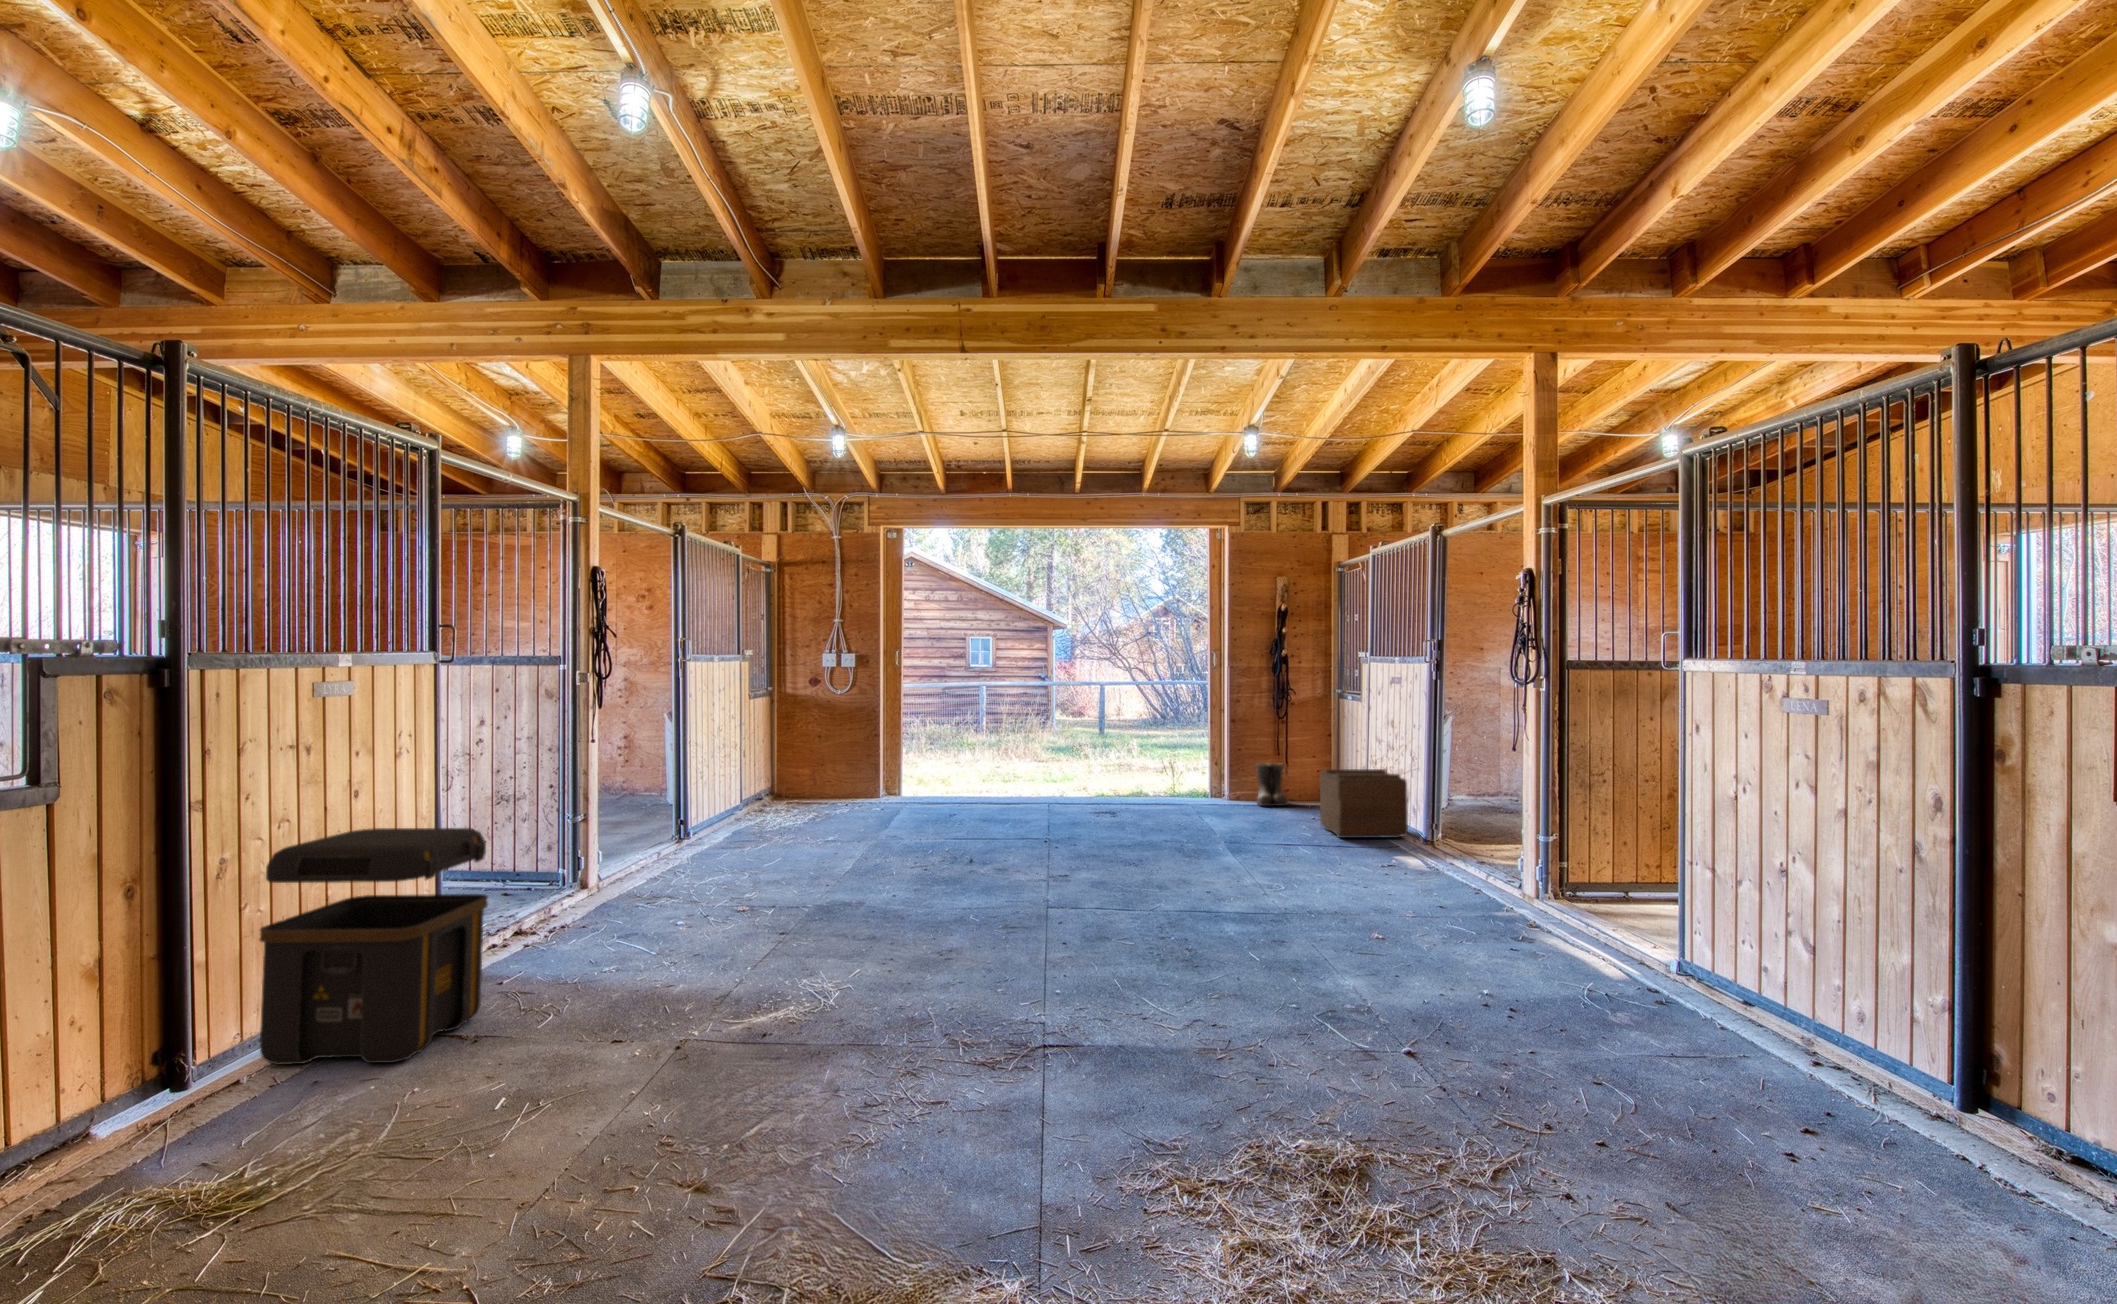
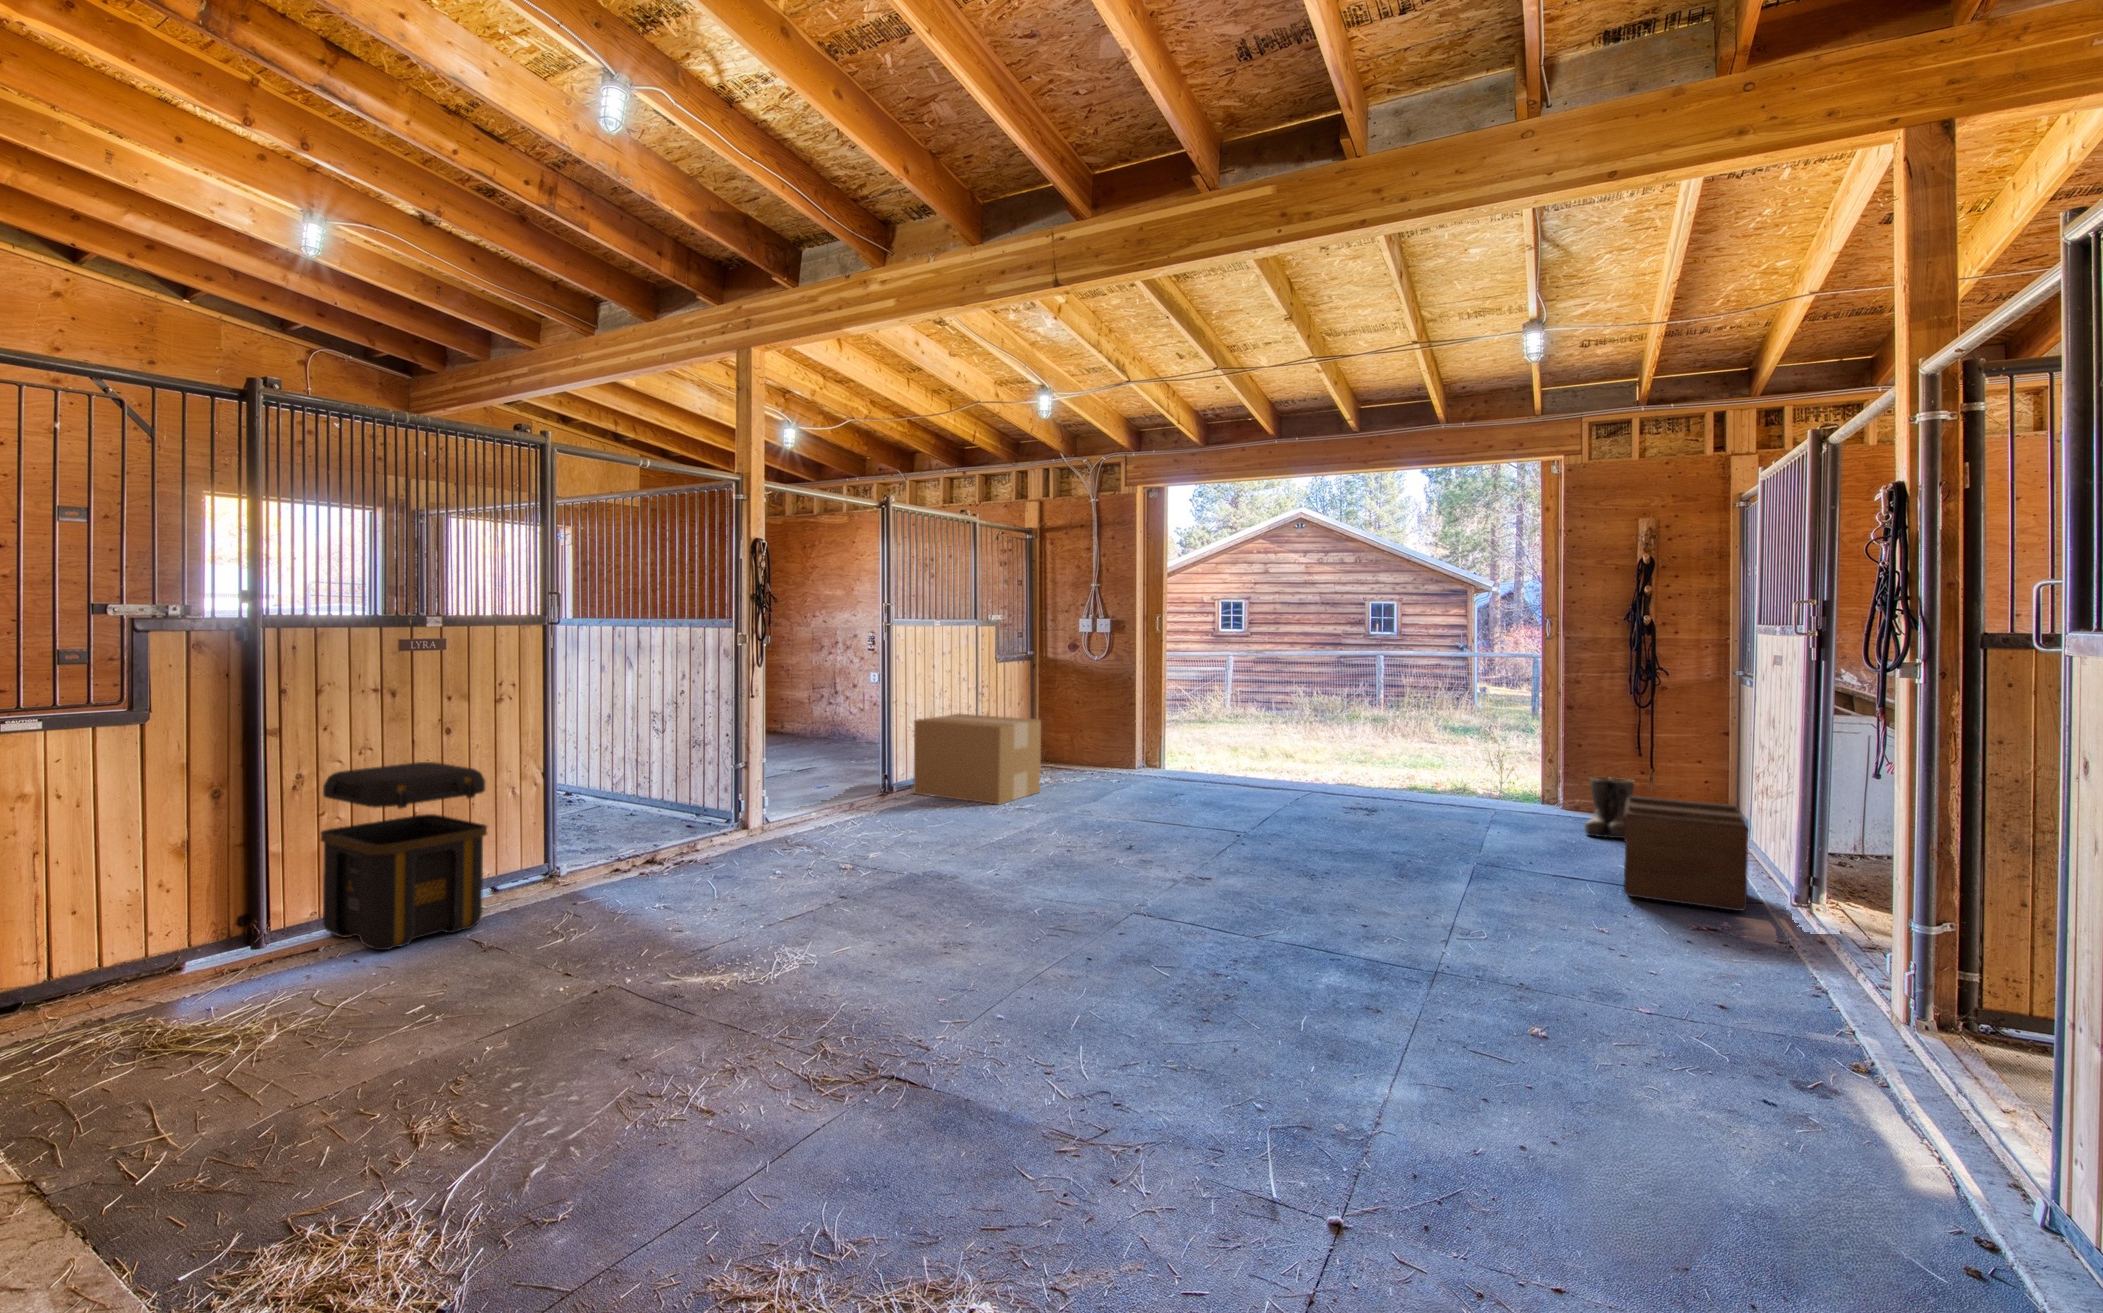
cardboard box: none [701,750,825,837] -> present [913,714,1041,805]

